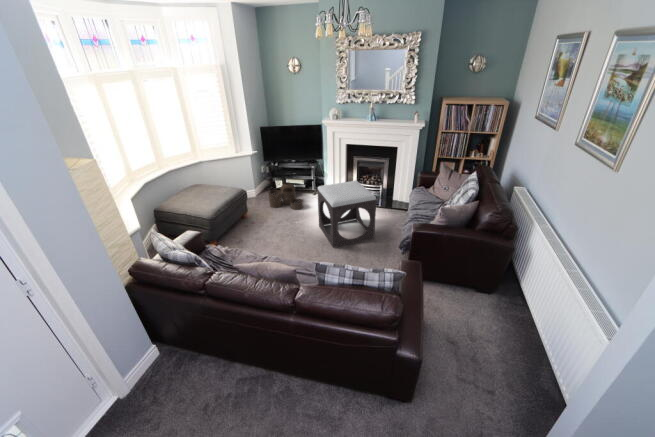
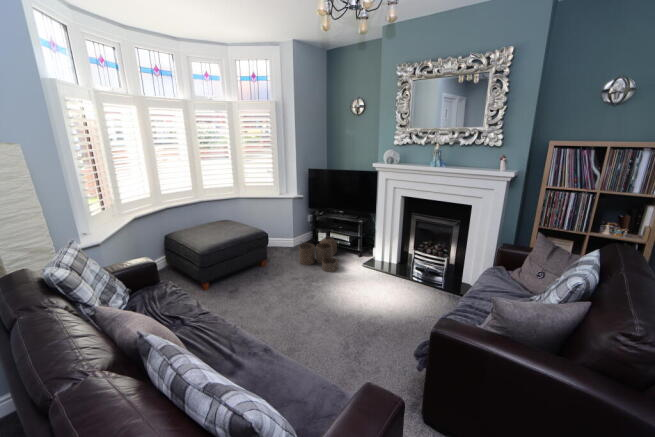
footstool: present [318,181,376,248] -> none [343,243,418,335]

